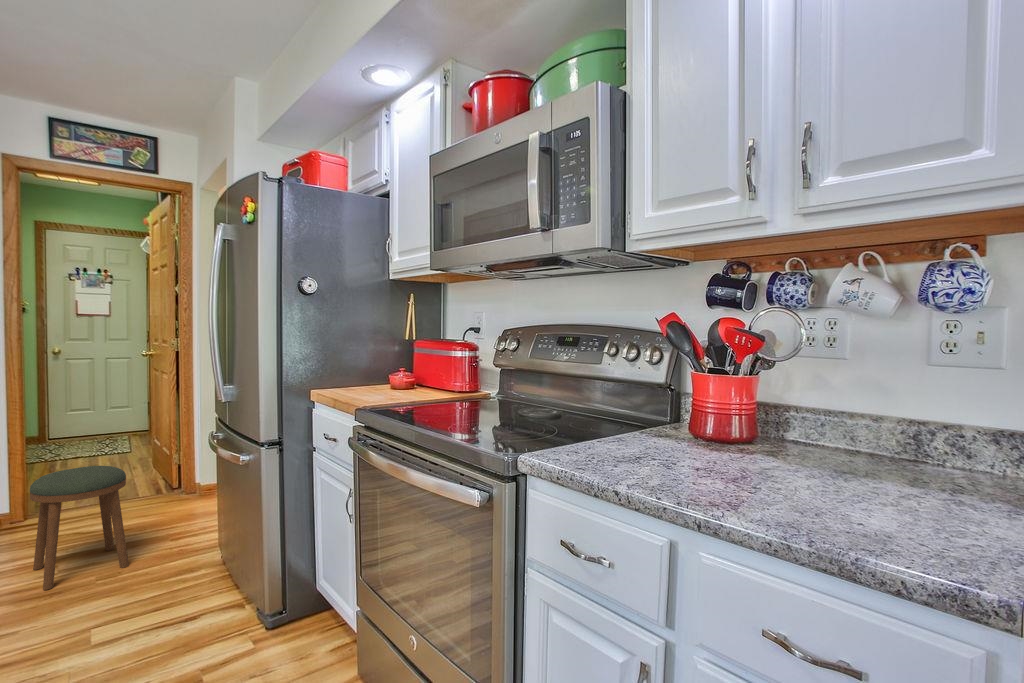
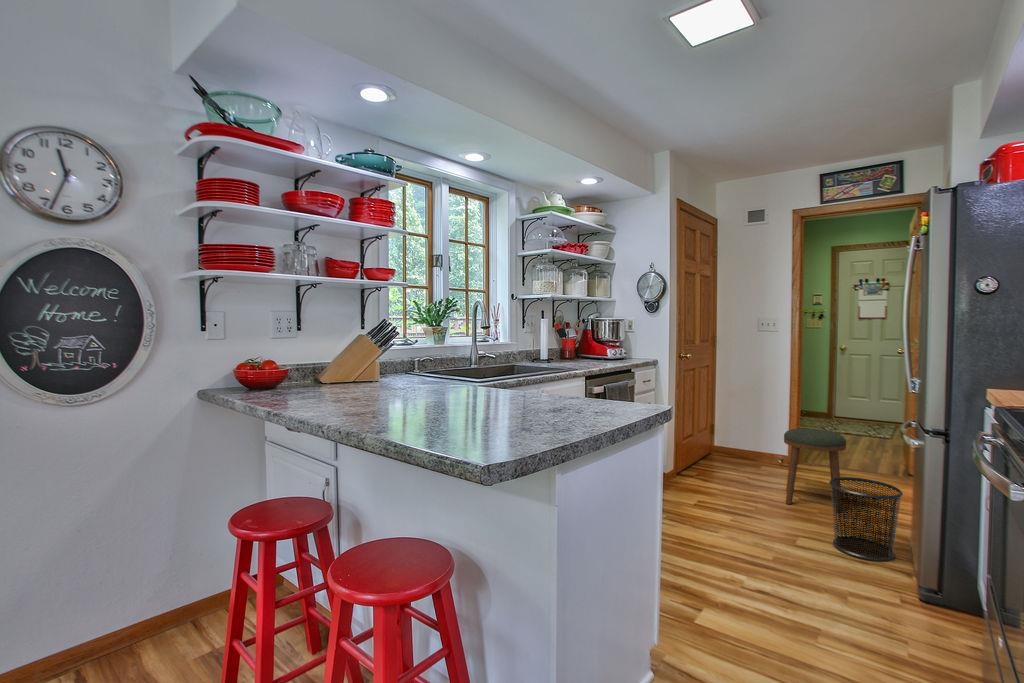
waste bin: none [133,512,221,620] -> present [829,477,903,561]

